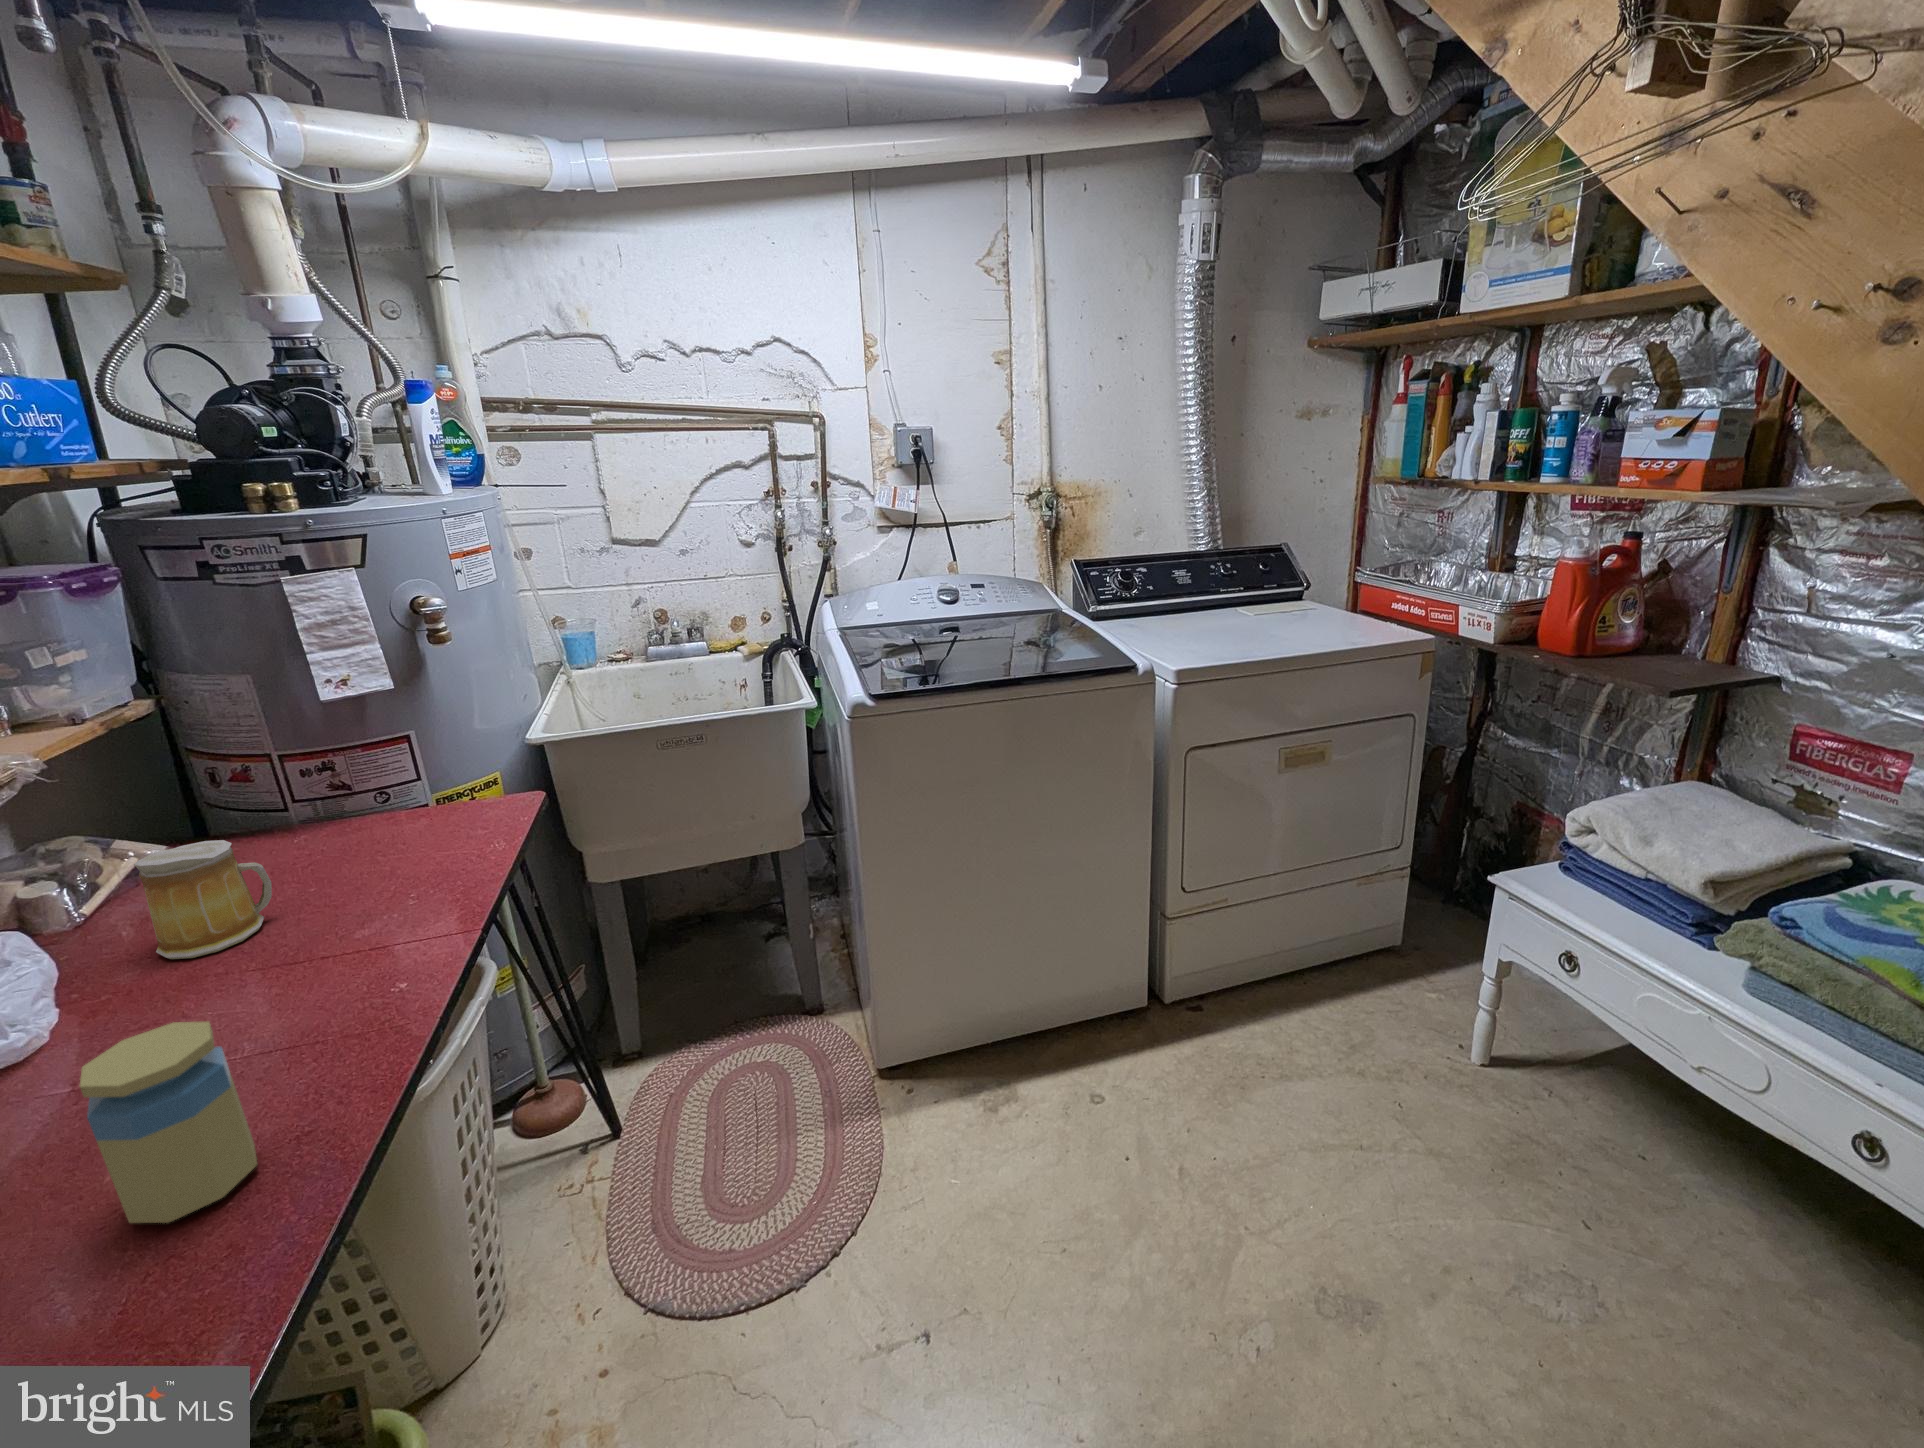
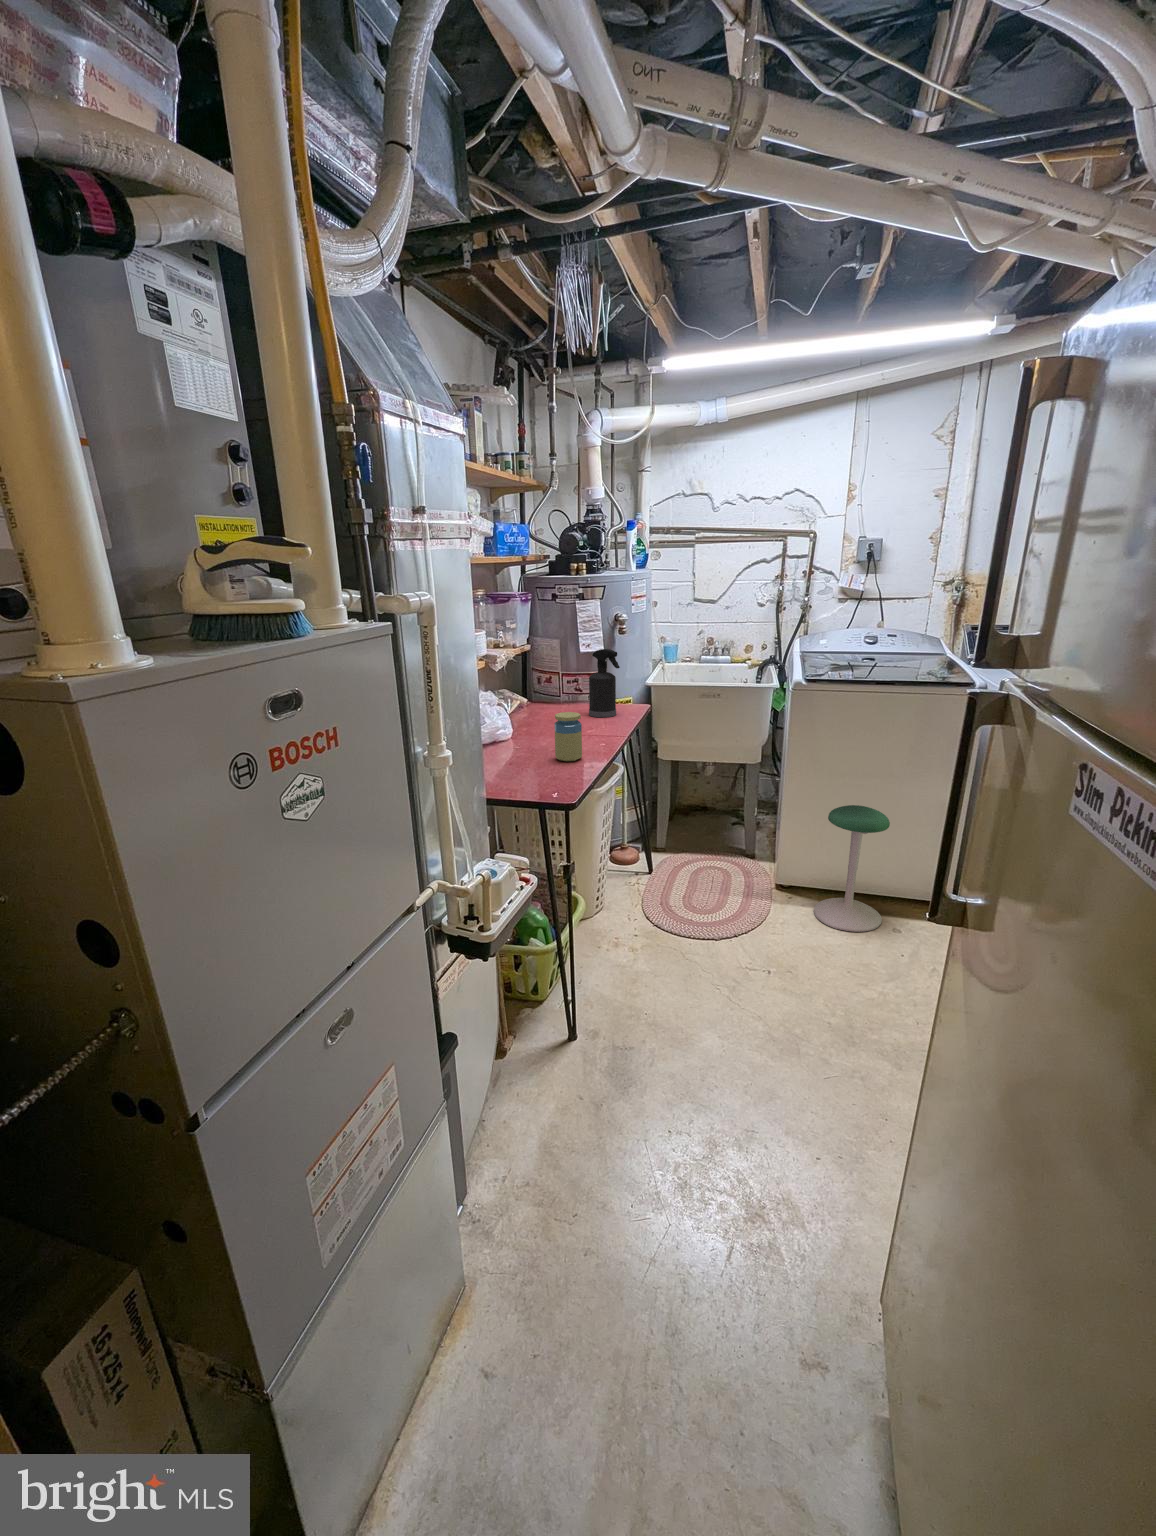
spray bottle: none [333,703,444,883] -> present [589,649,620,717]
mug: present [134,840,272,959] -> none [538,686,569,724]
stool: none [962,909,1078,1156] -> present [814,805,890,932]

